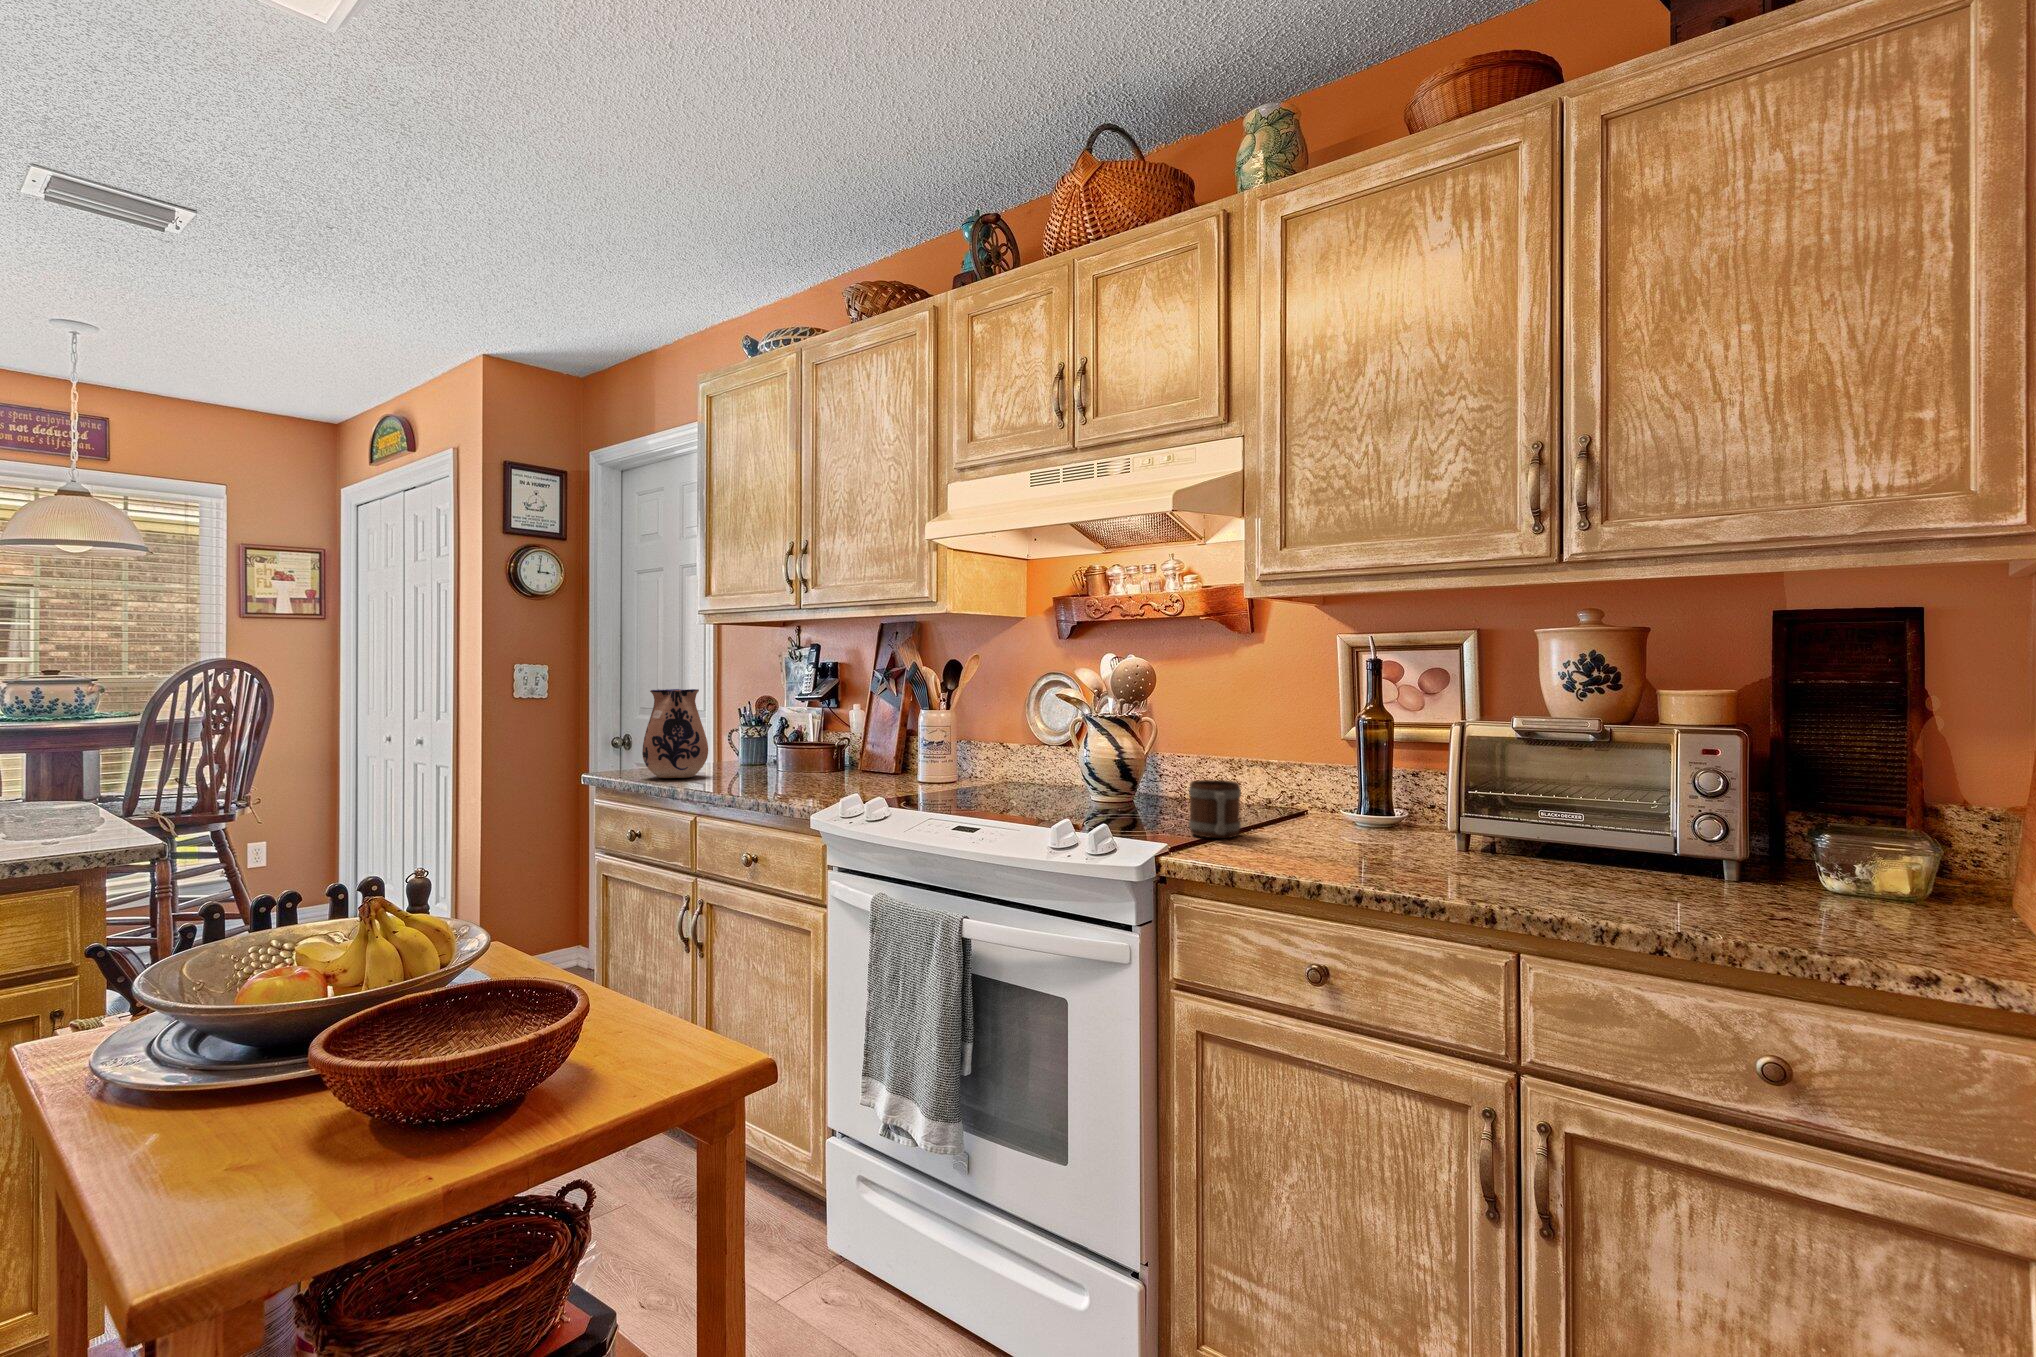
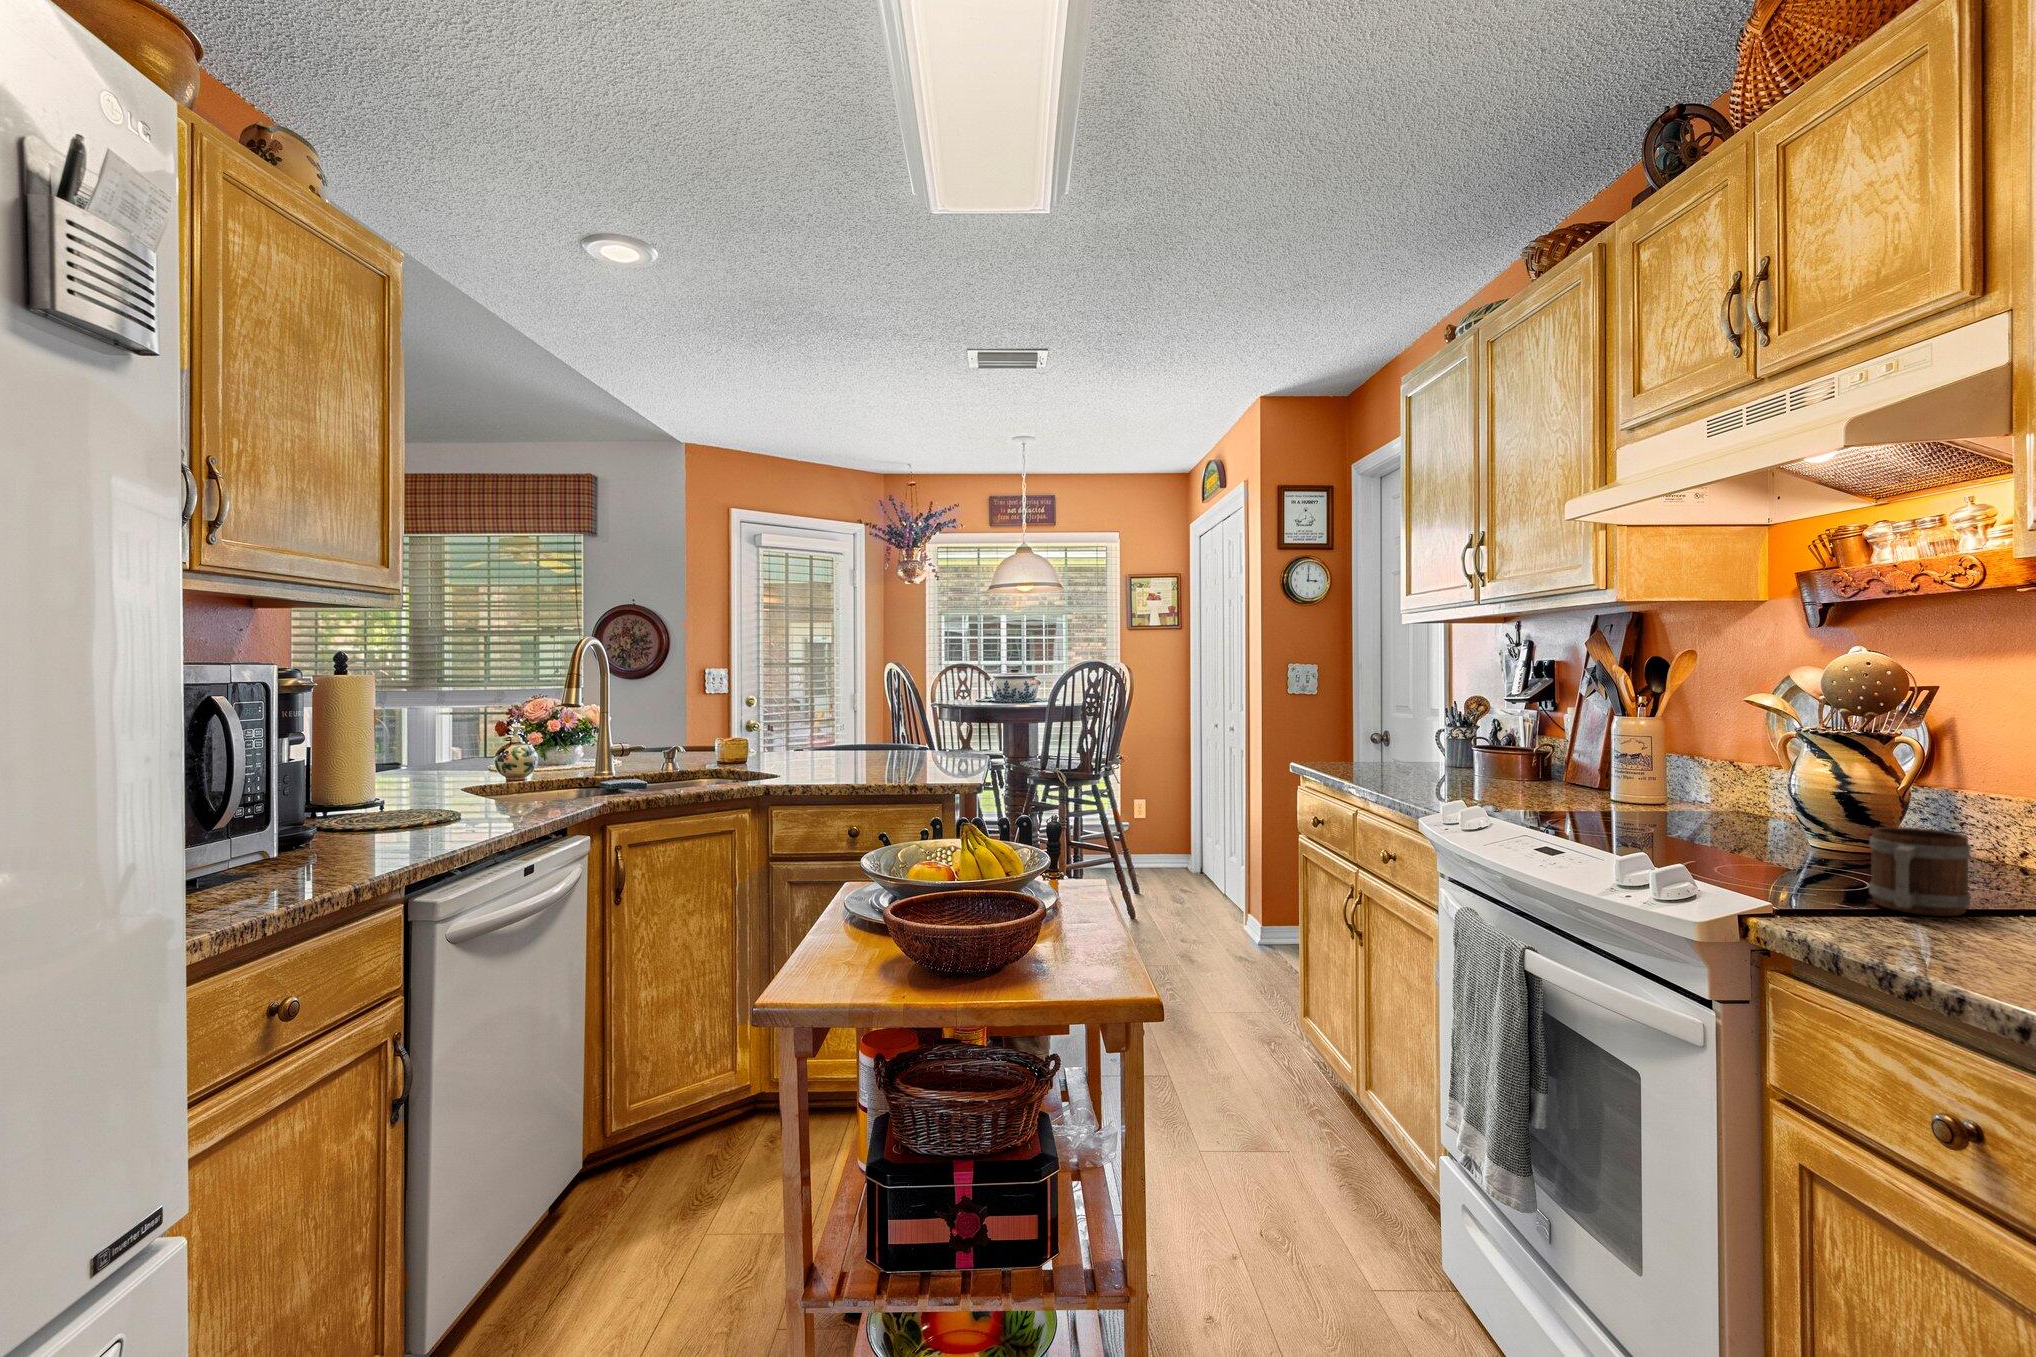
ceramic pitcher: present [642,689,708,778] -> none [1334,688,1397,774]

